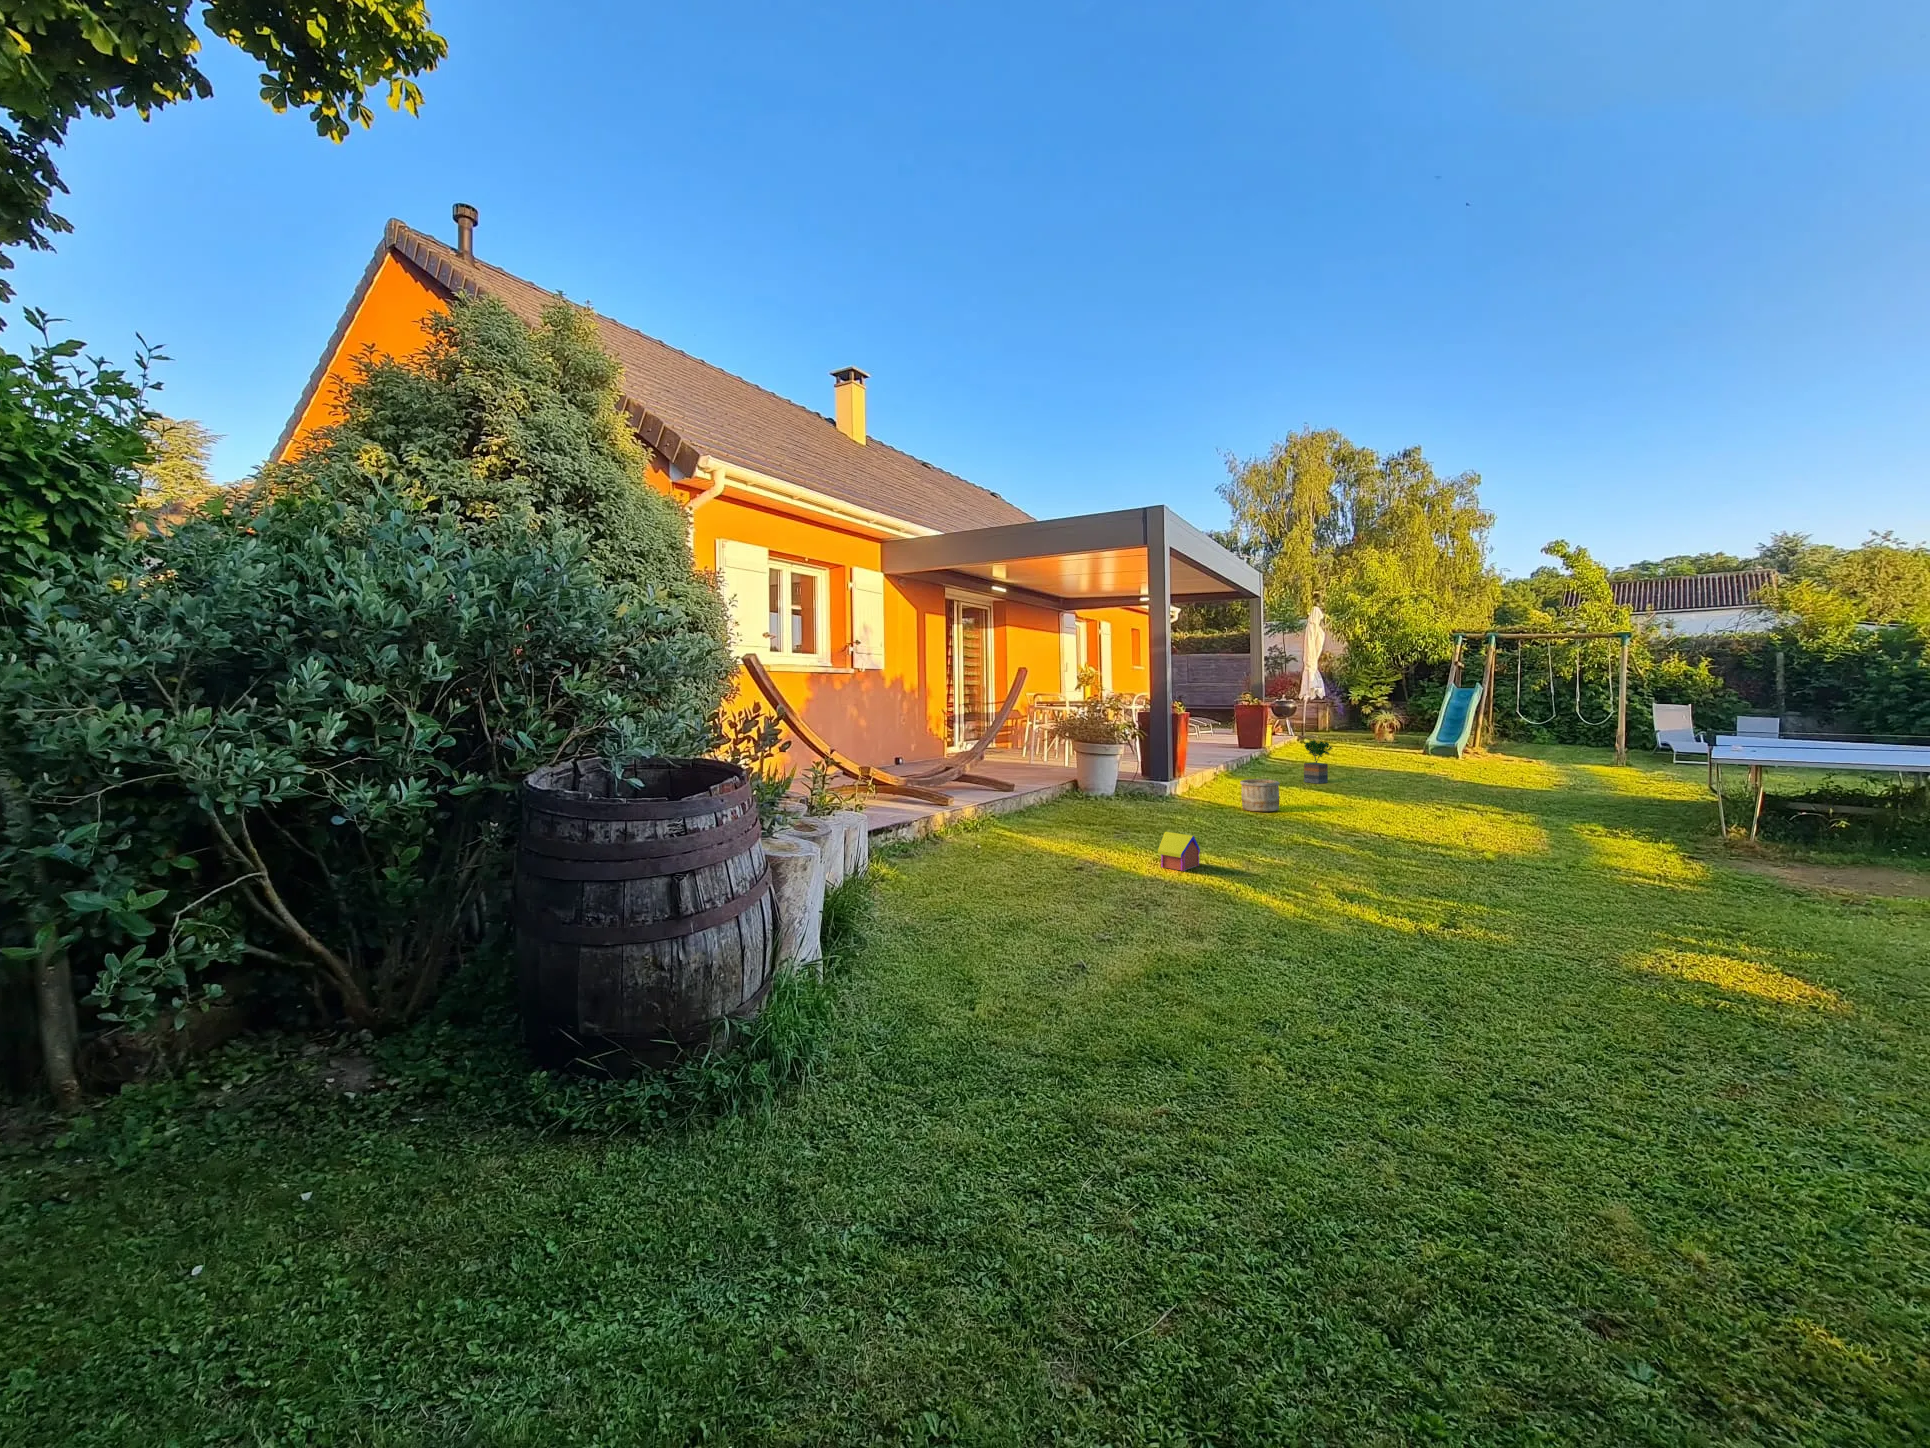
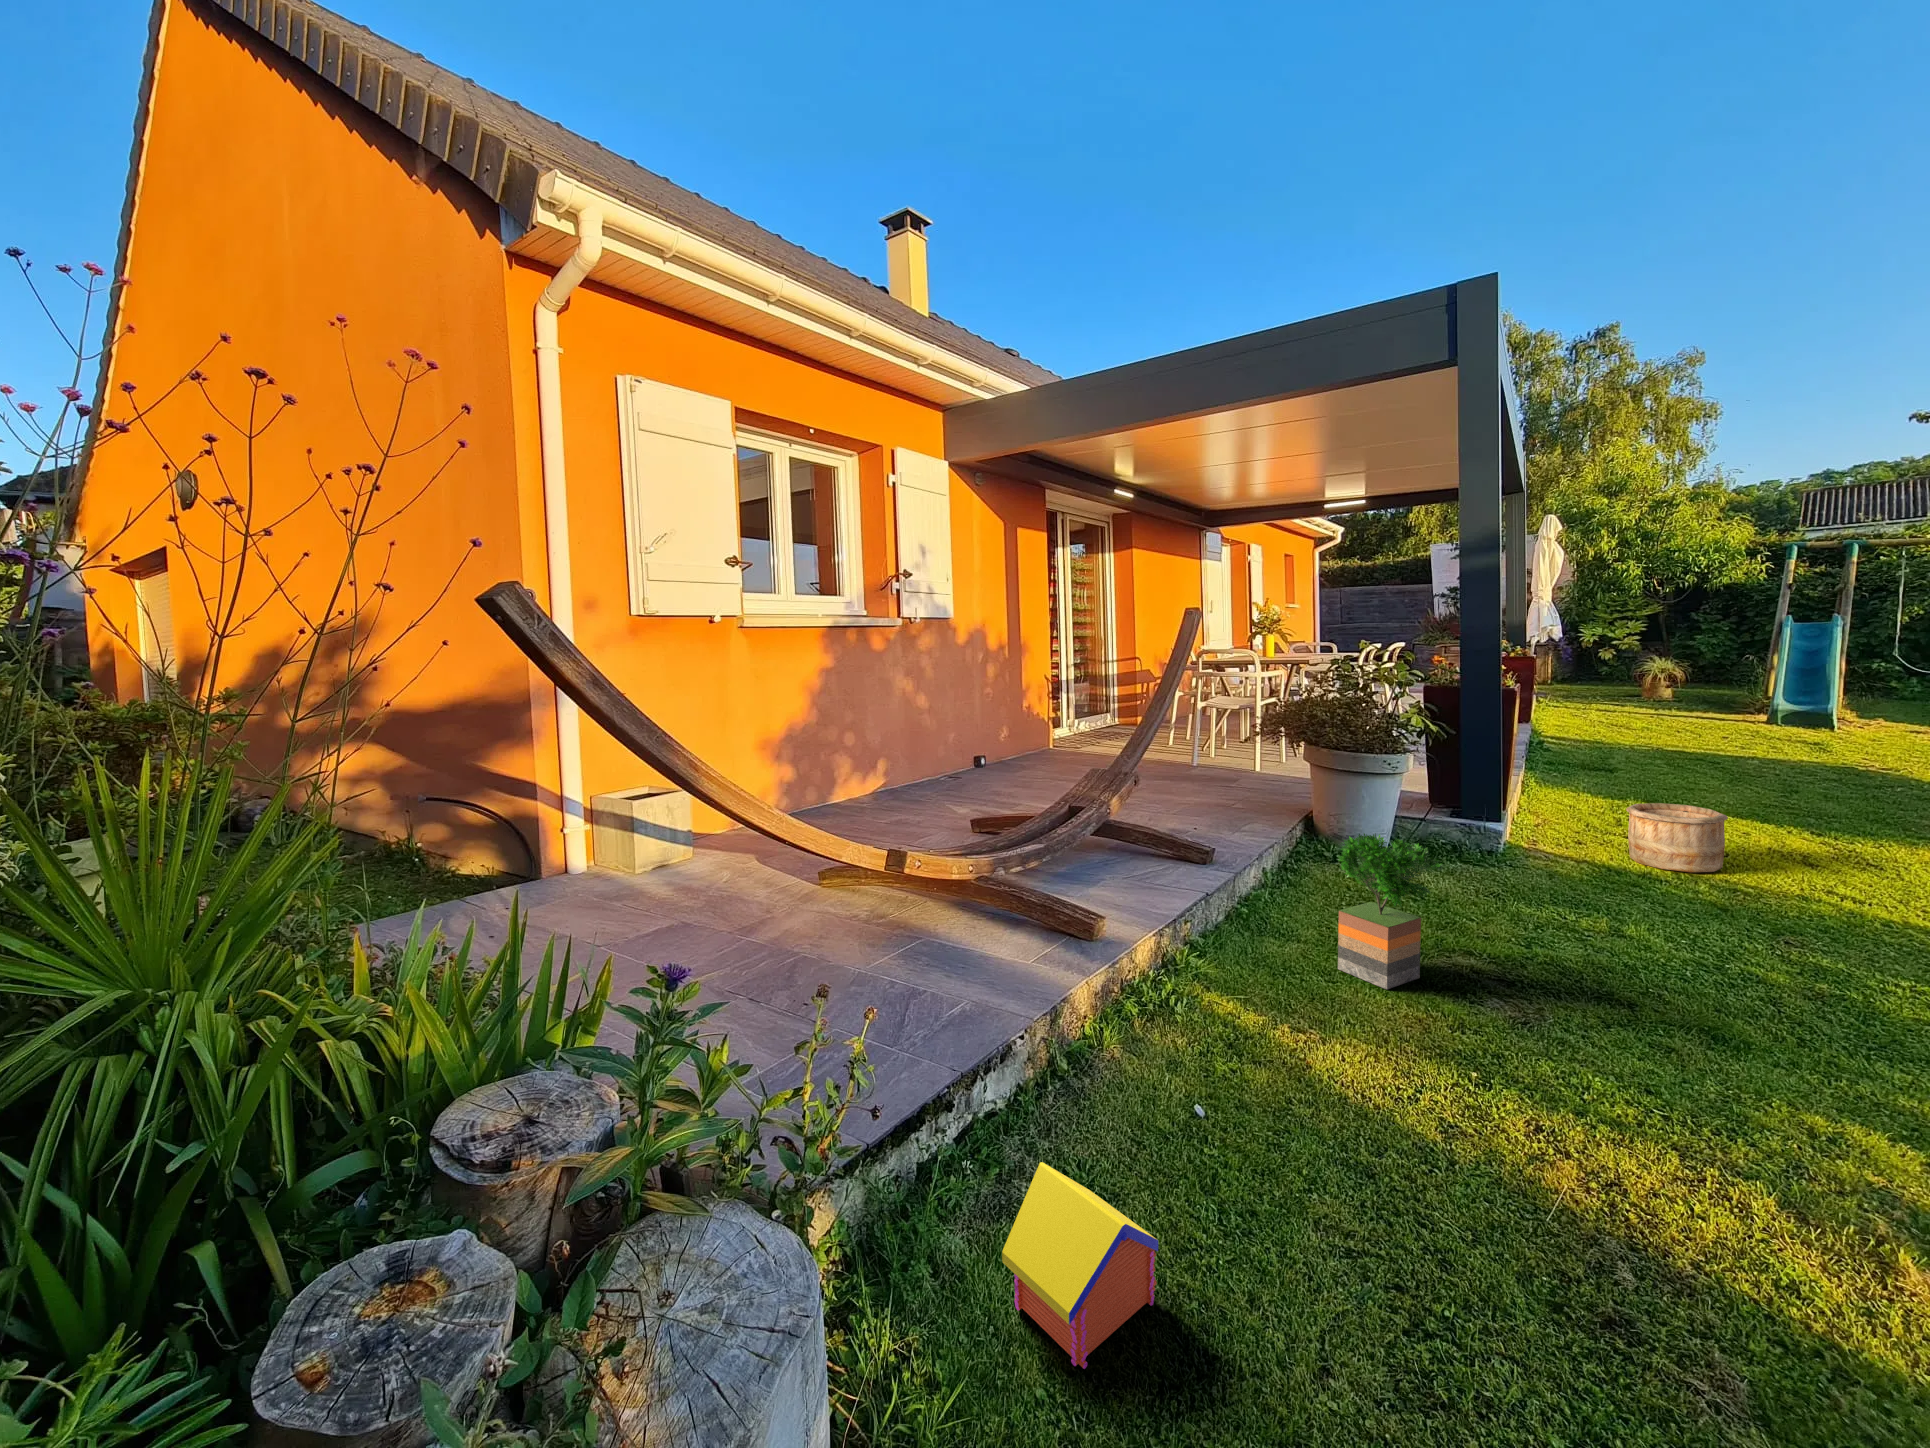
potted tree: present [1304,740,1332,784] -> present [1338,833,1442,989]
toy house: present [1158,832,1200,871] -> present [1002,1162,1158,1369]

